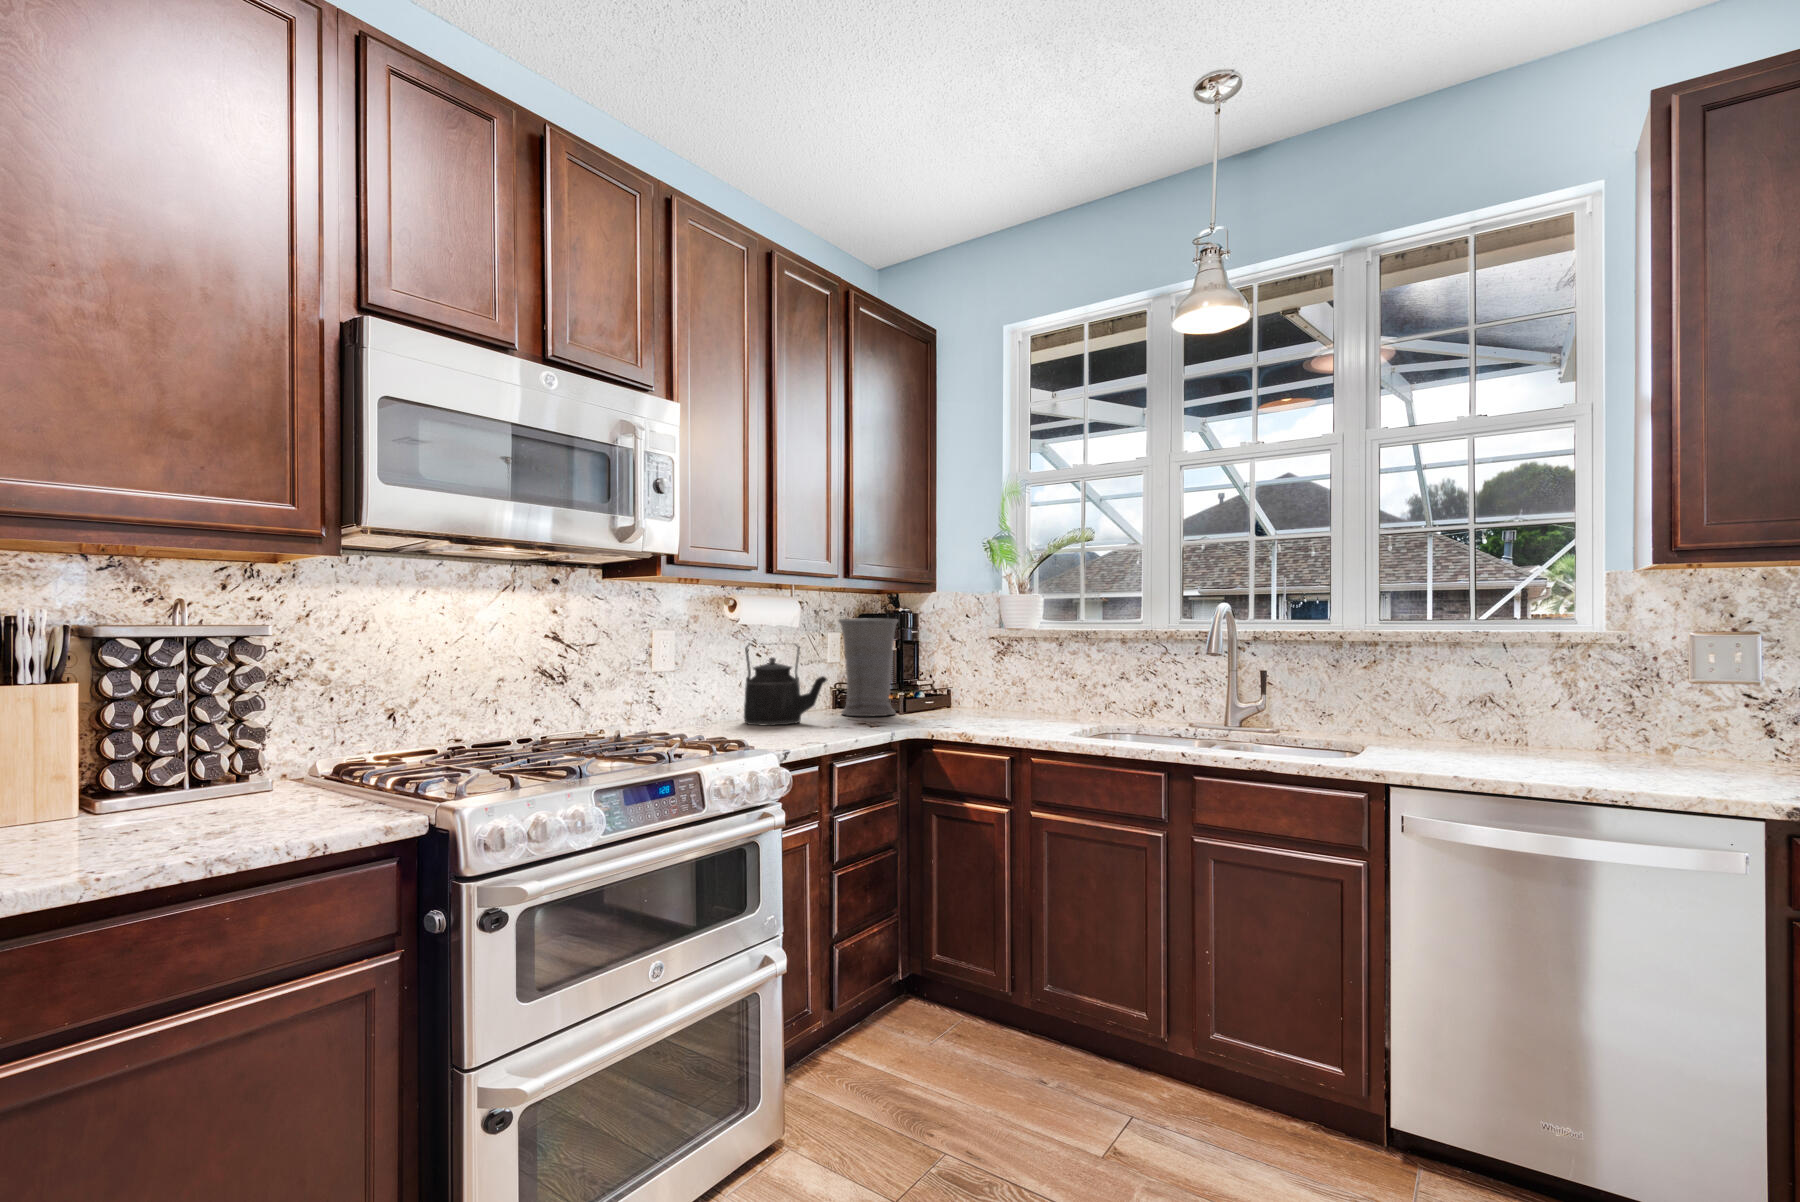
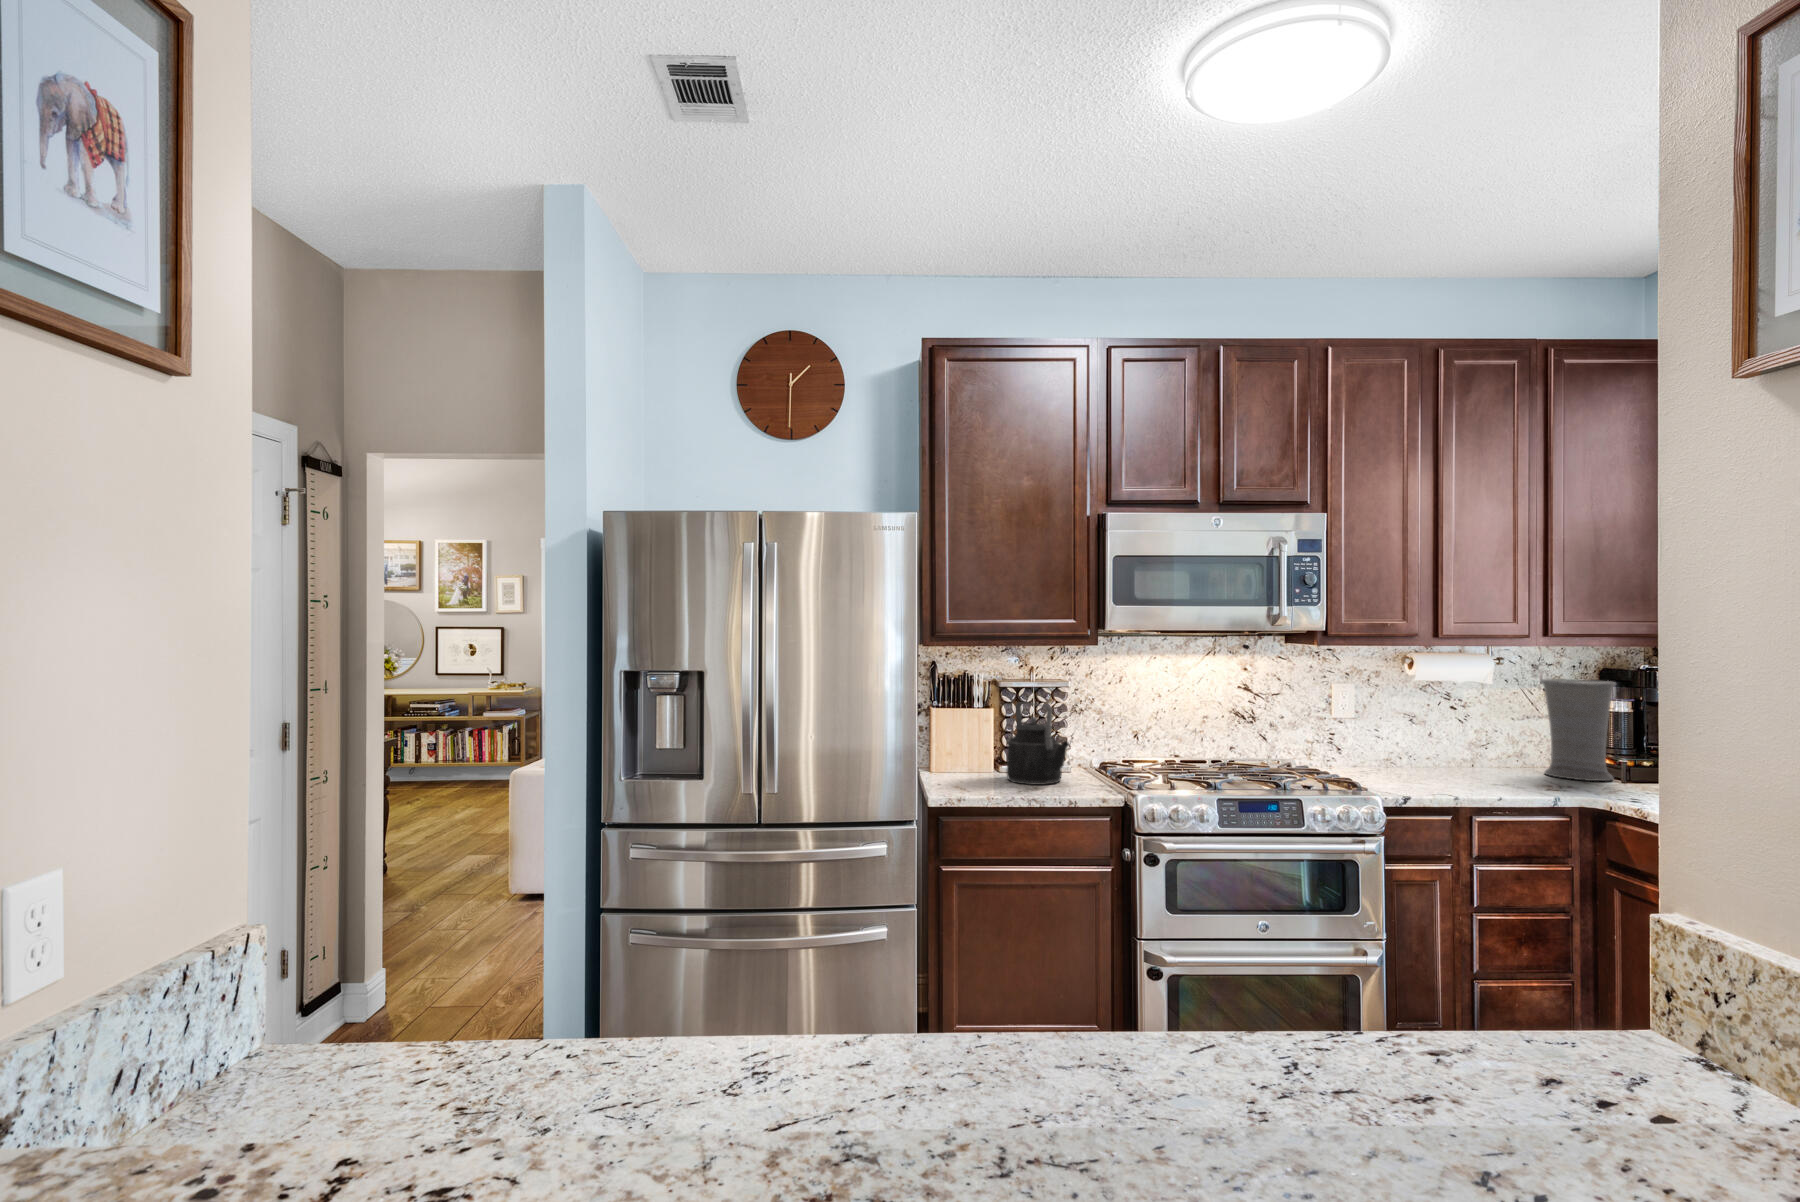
kettle: present [744,644,827,726] -> present [1007,702,1069,785]

